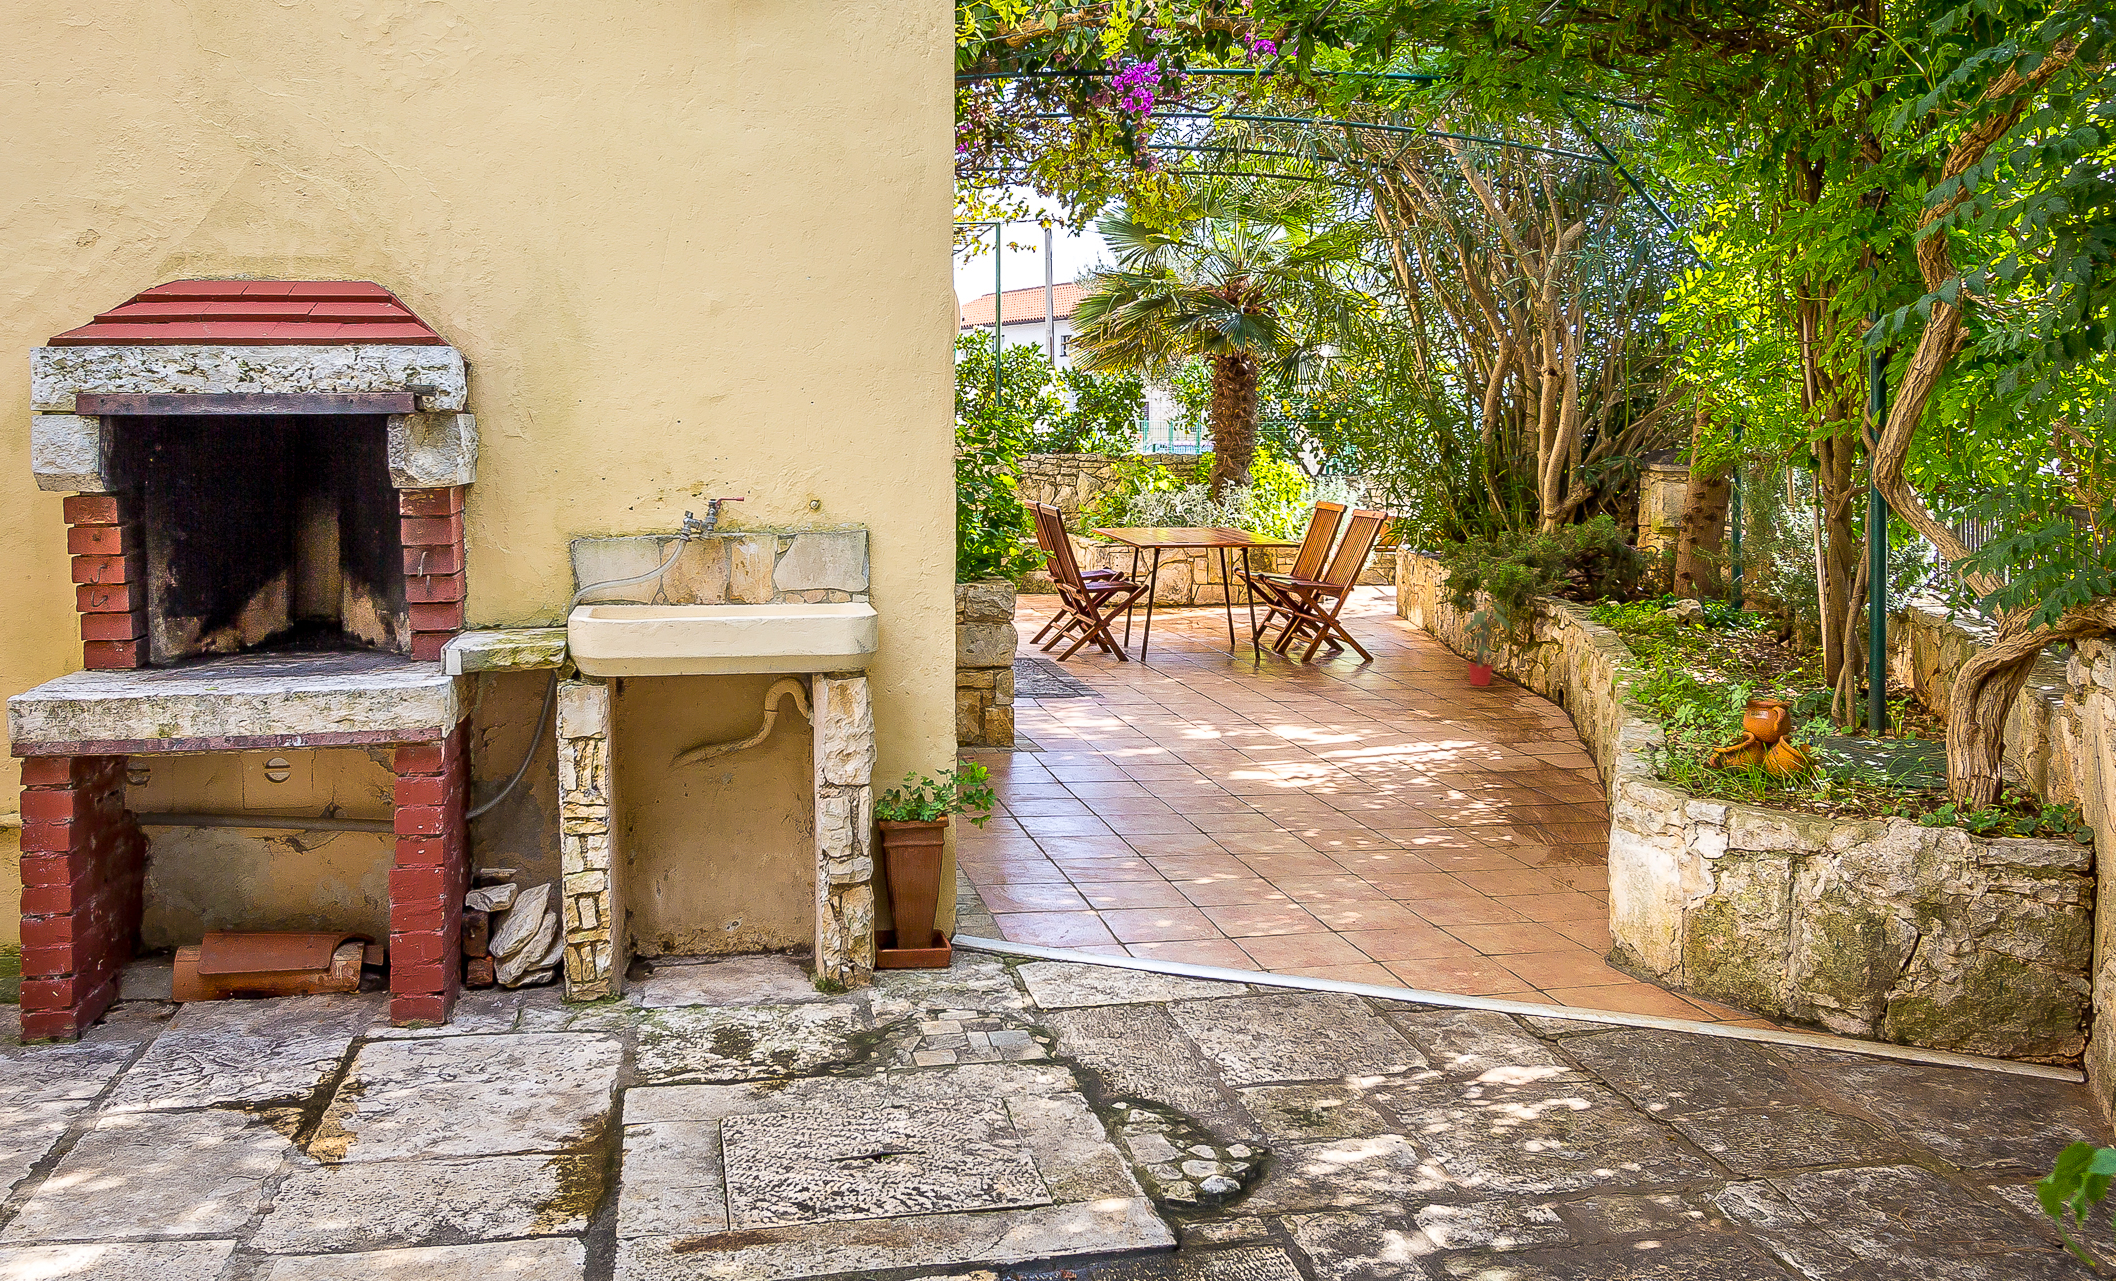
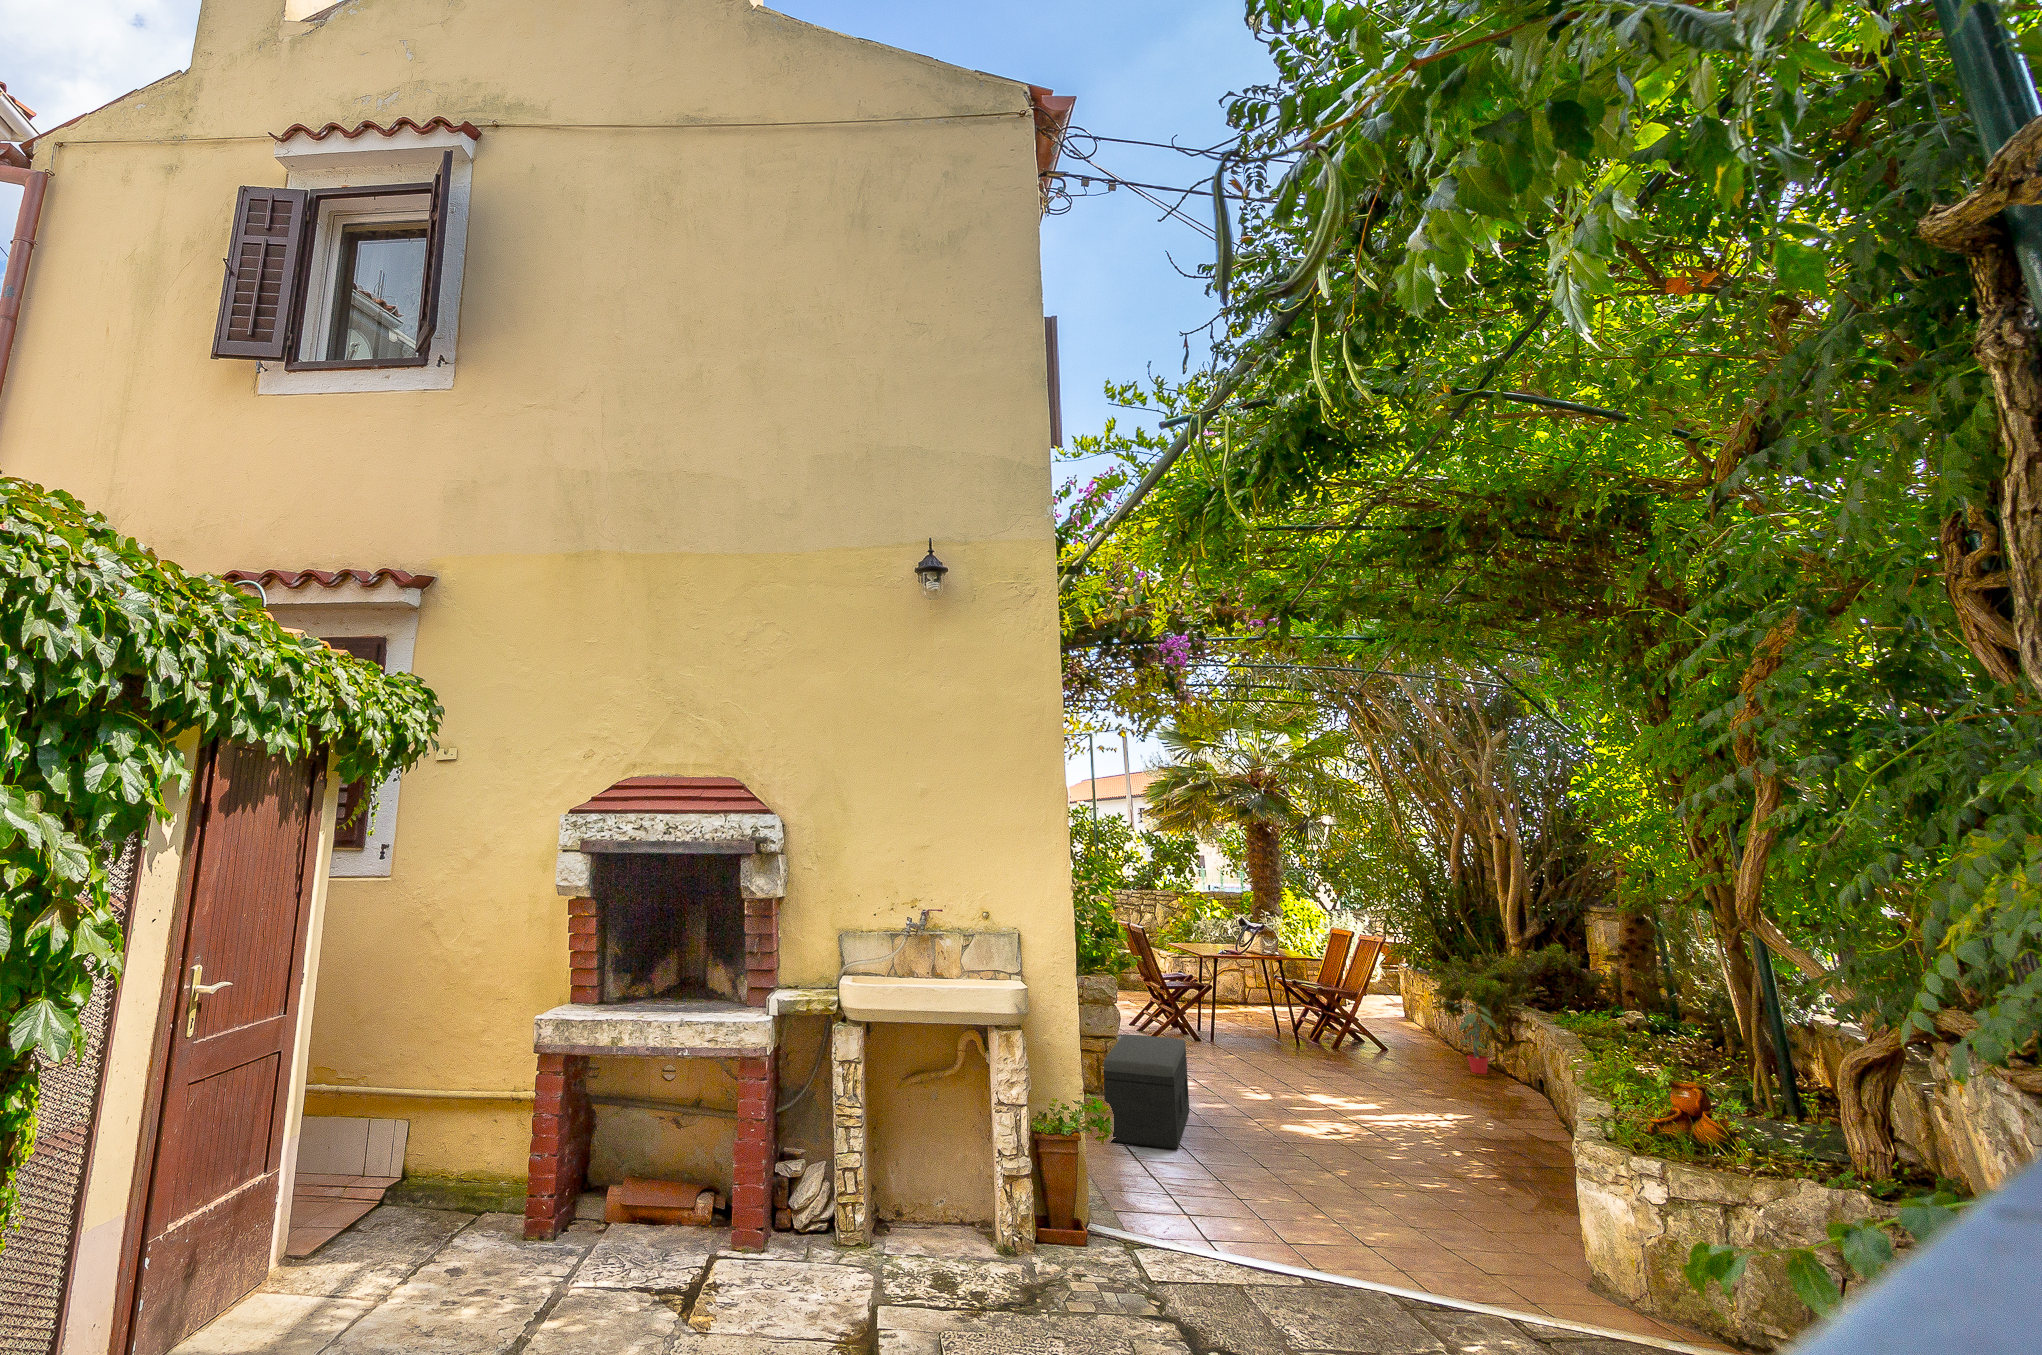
storage bench: none [986,664,1107,818] -> present [1103,1035,1189,1150]

